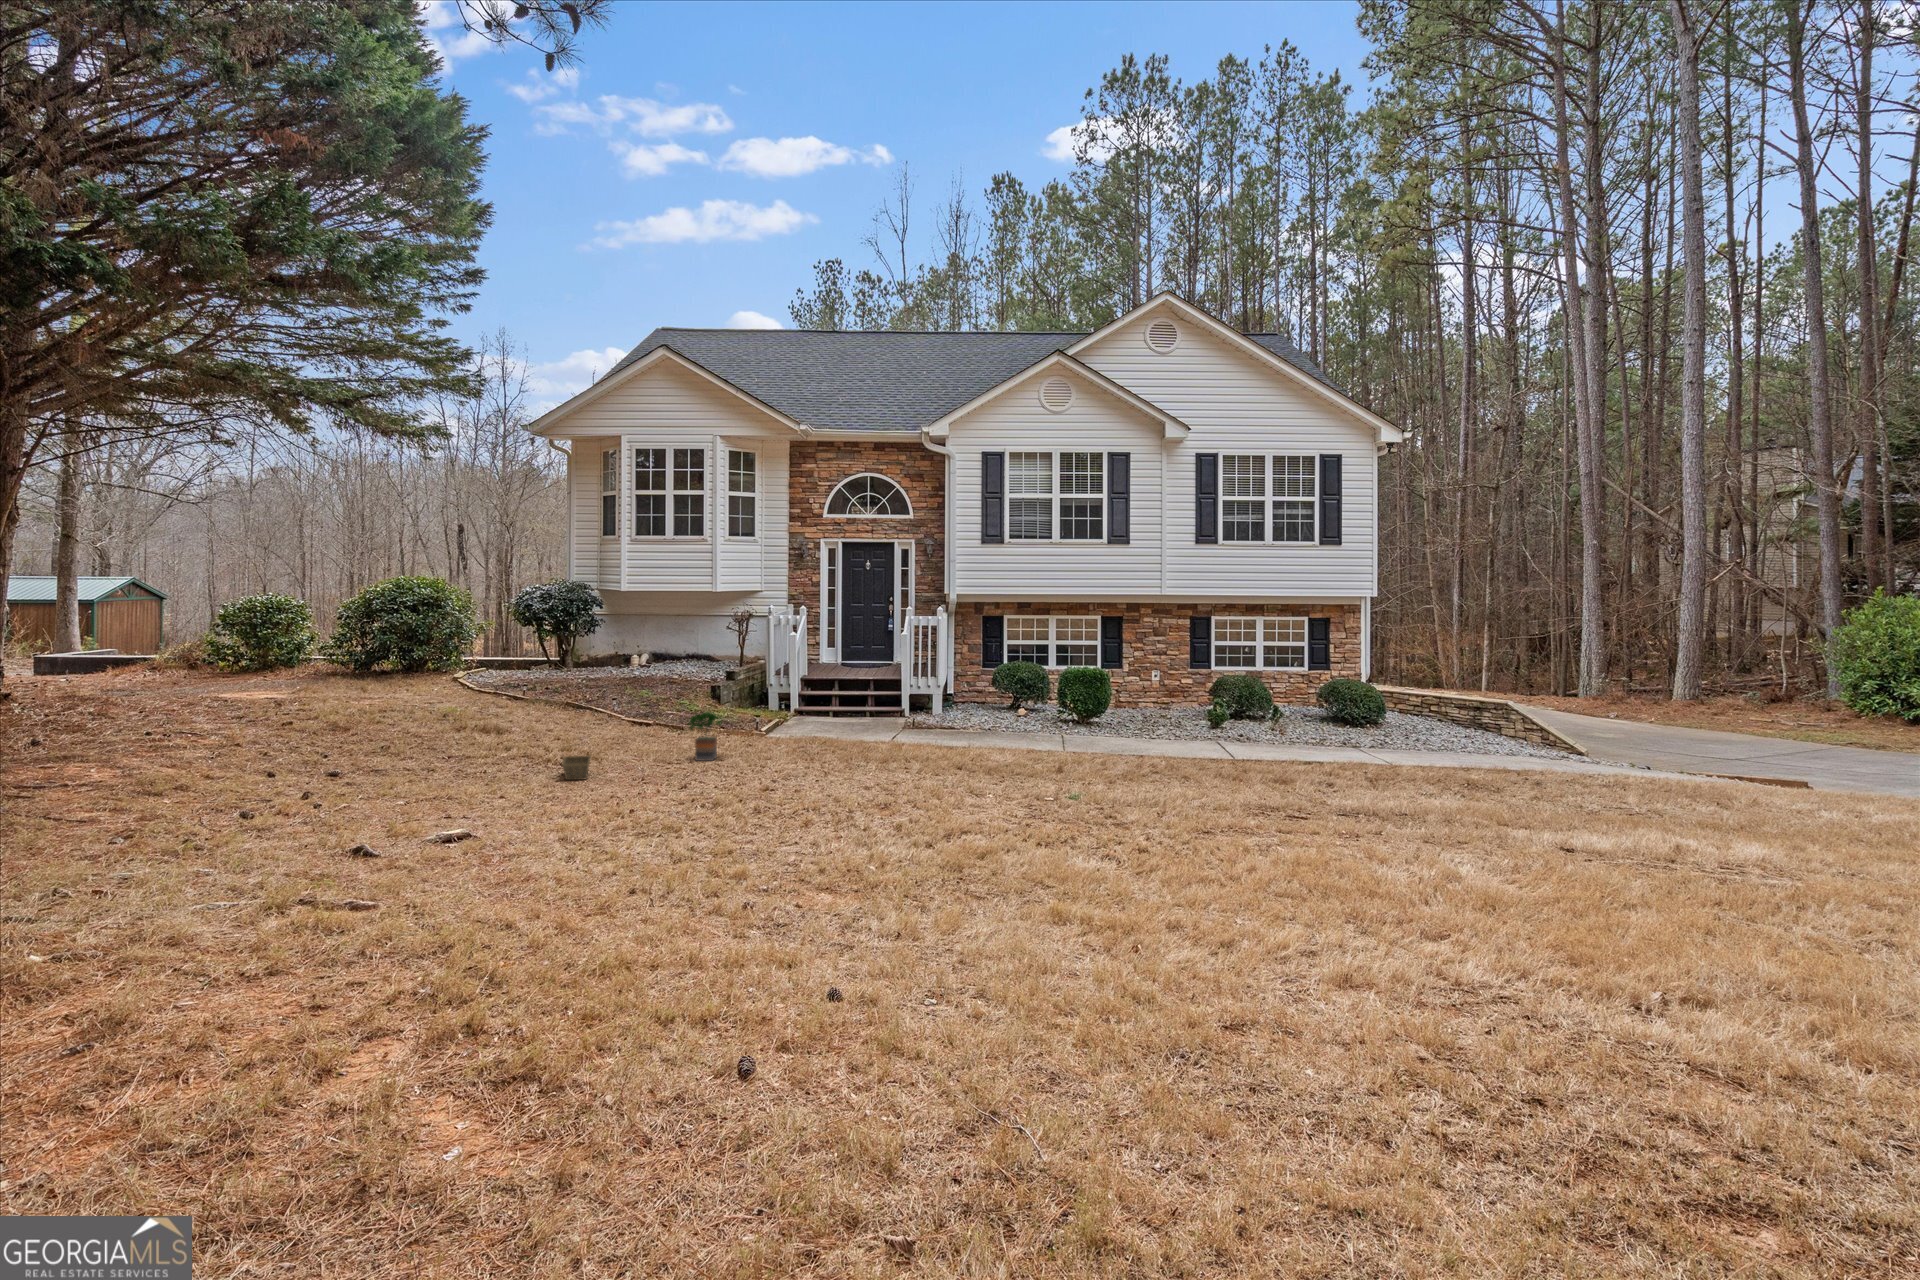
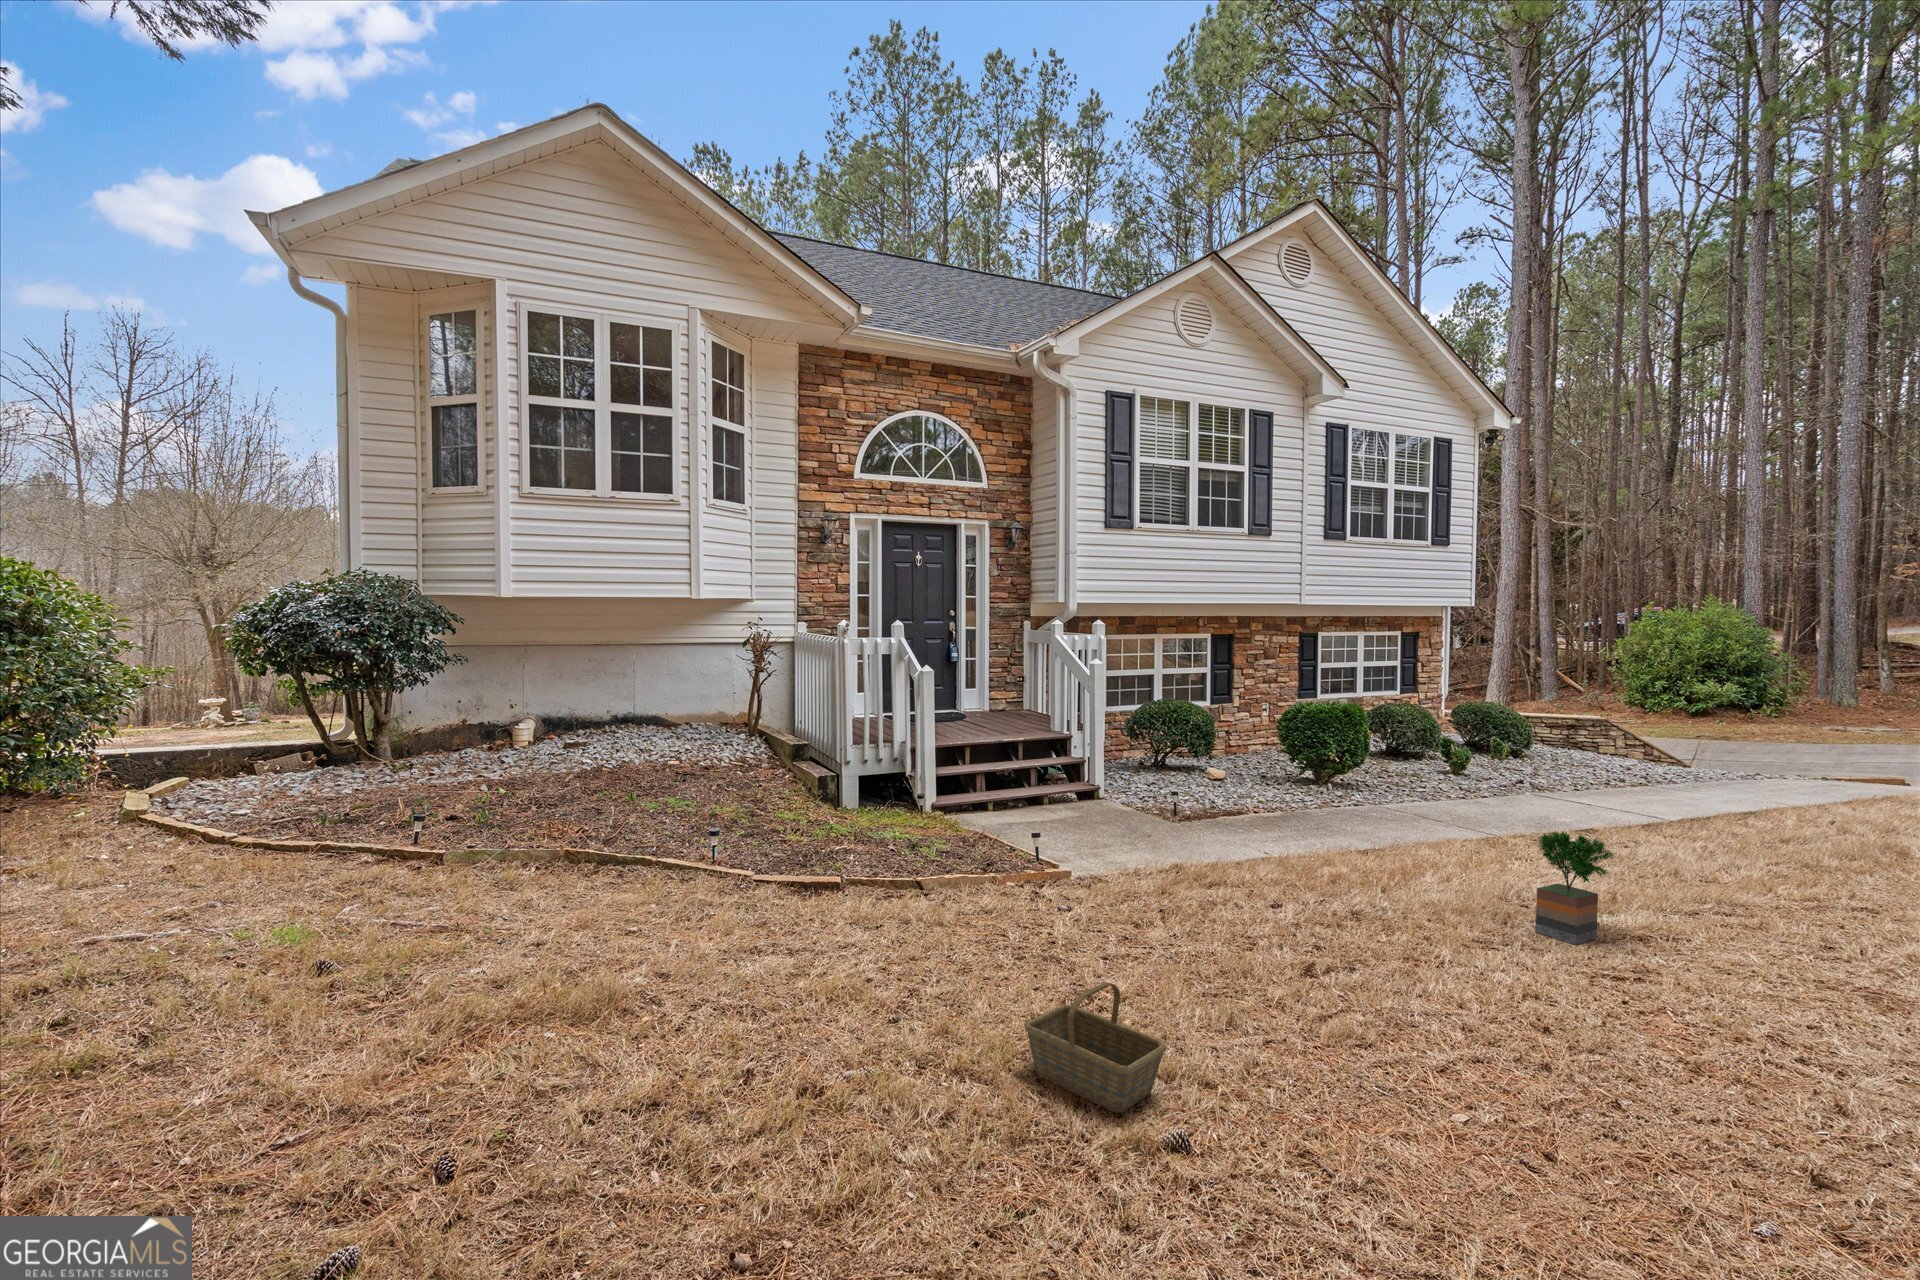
potted tree: present [688,712,721,761] -> present [1535,831,1614,945]

